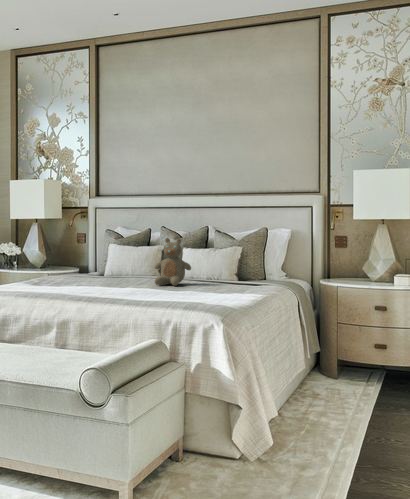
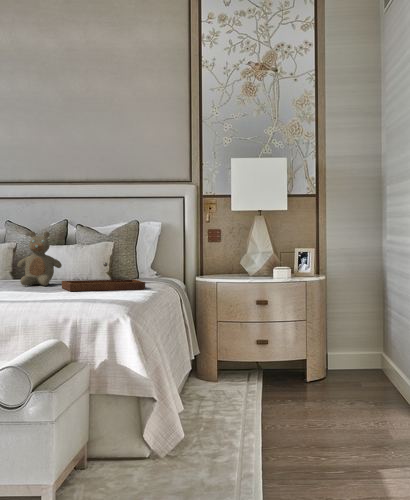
tray: none [186,267,259,293] -> present [62,262,145,291]

